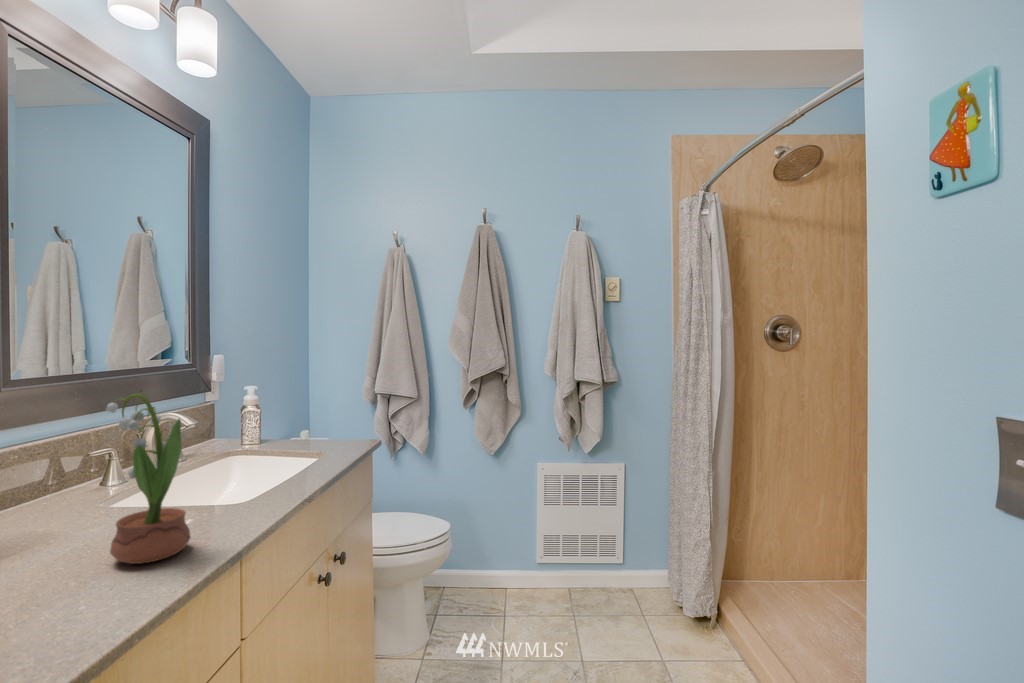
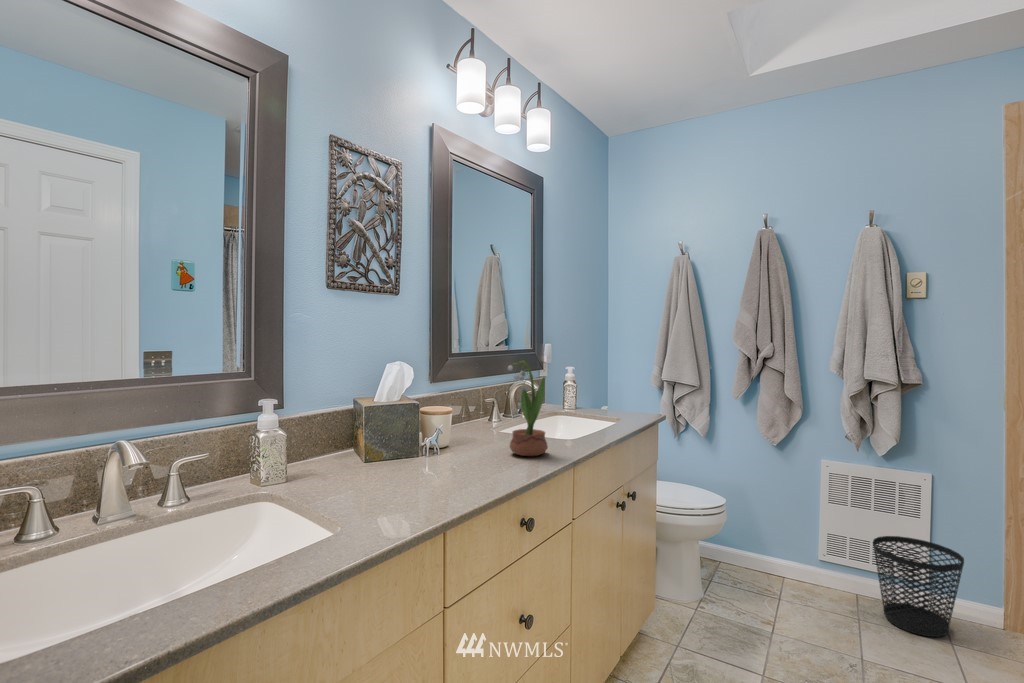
wastebasket: none [584,528,654,622] -> present [873,536,964,637]

